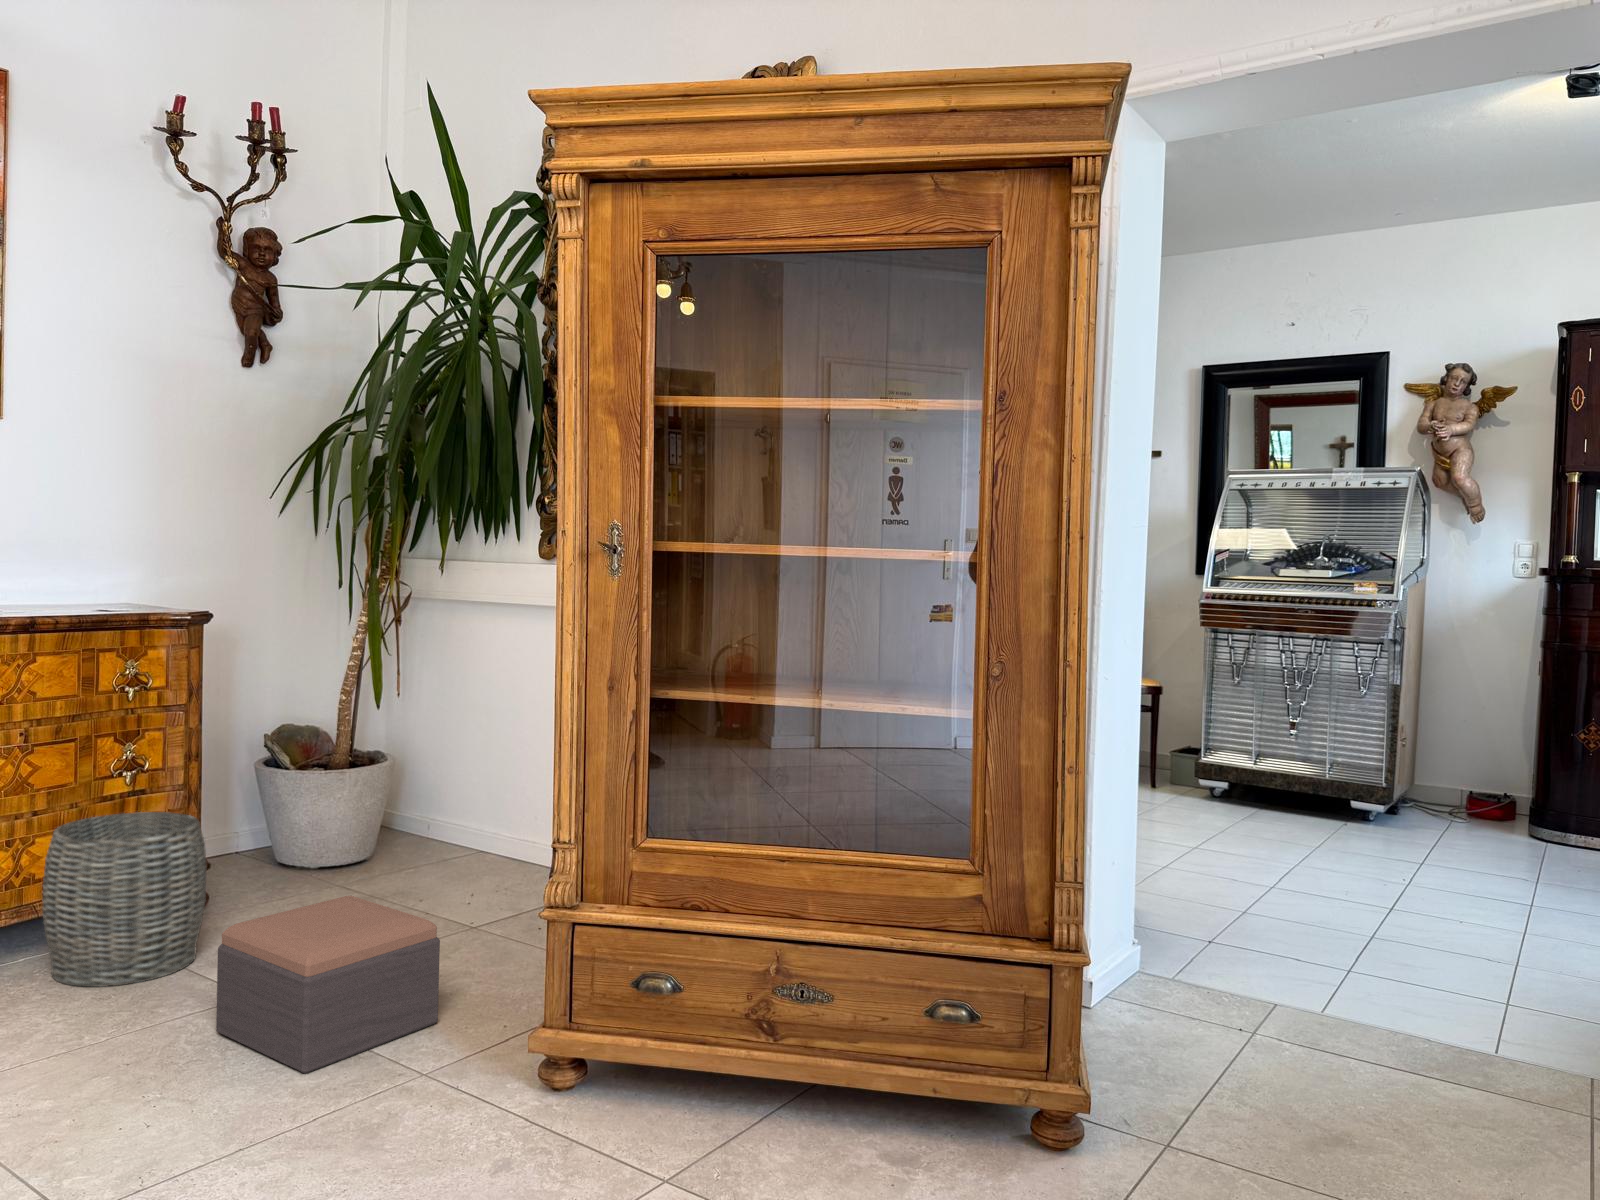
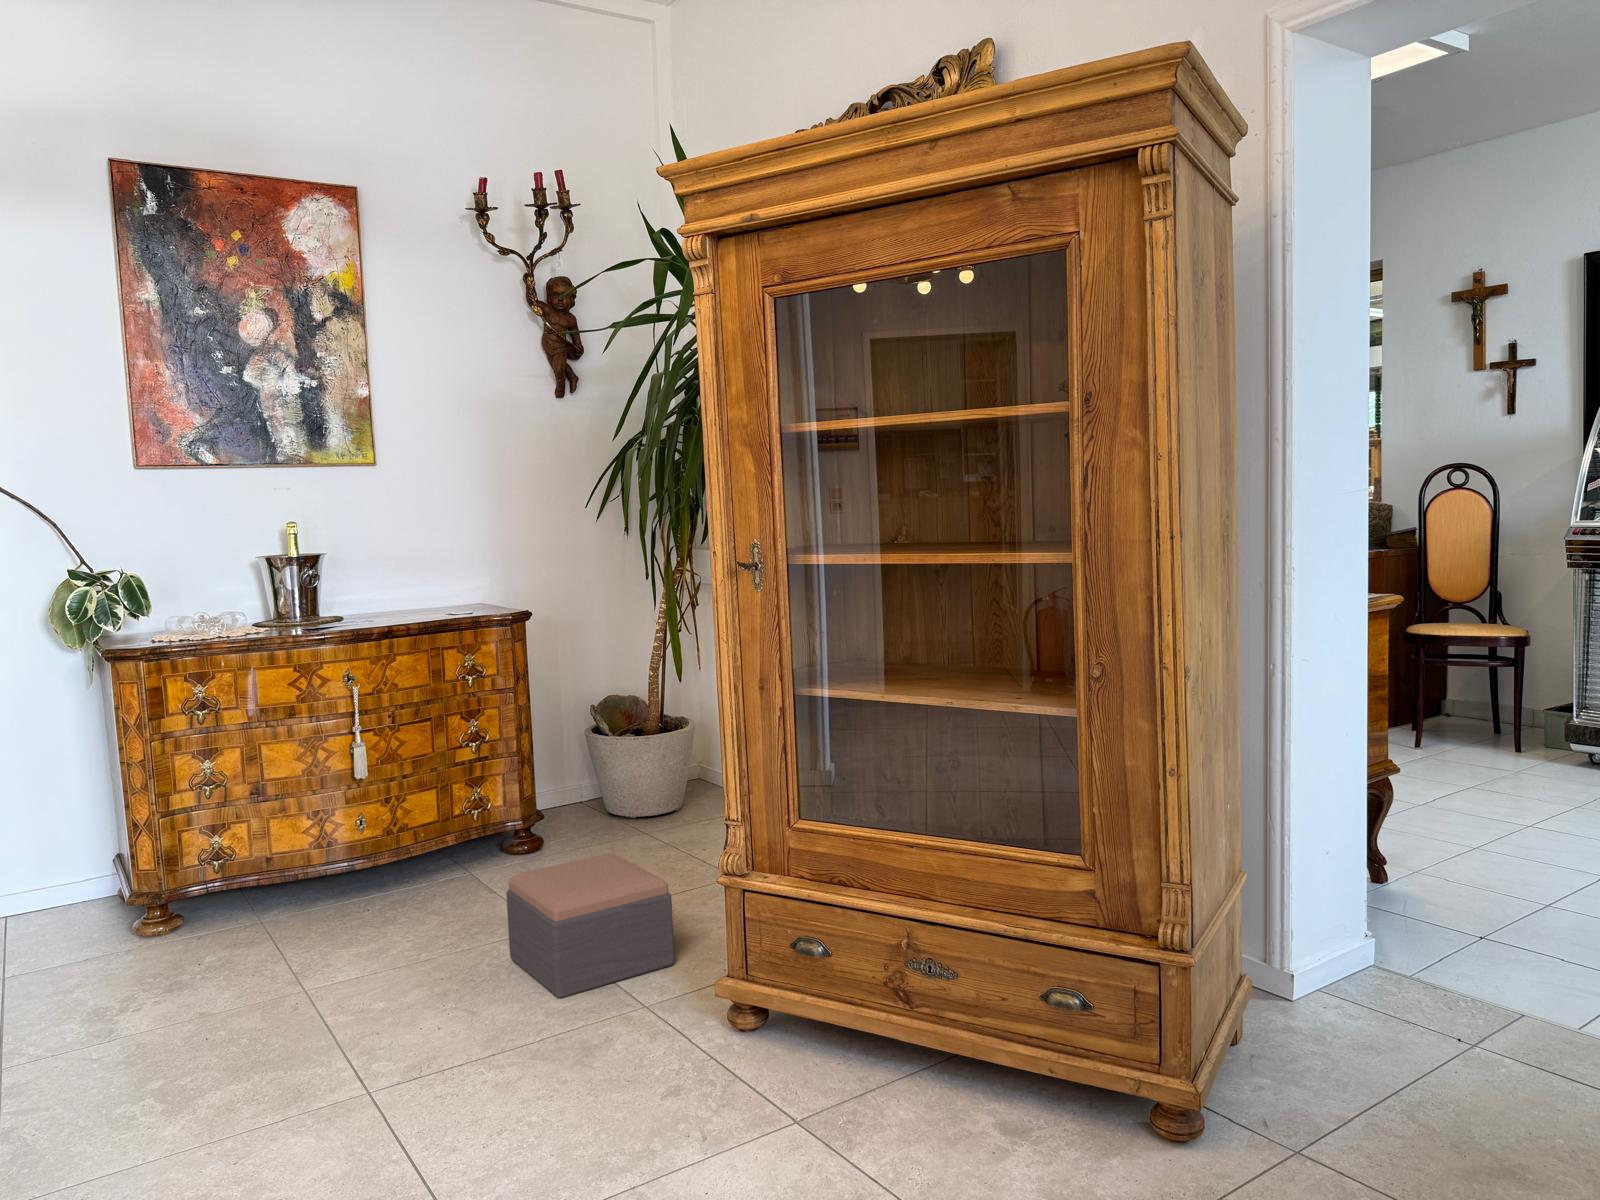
woven basket: present [42,812,206,987] -> none [408,777,525,915]

